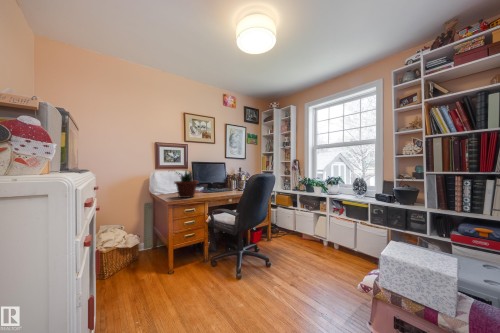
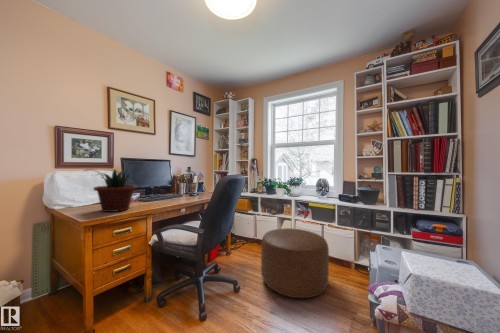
ottoman: none [291,221,352,281] -> present [261,228,329,298]

